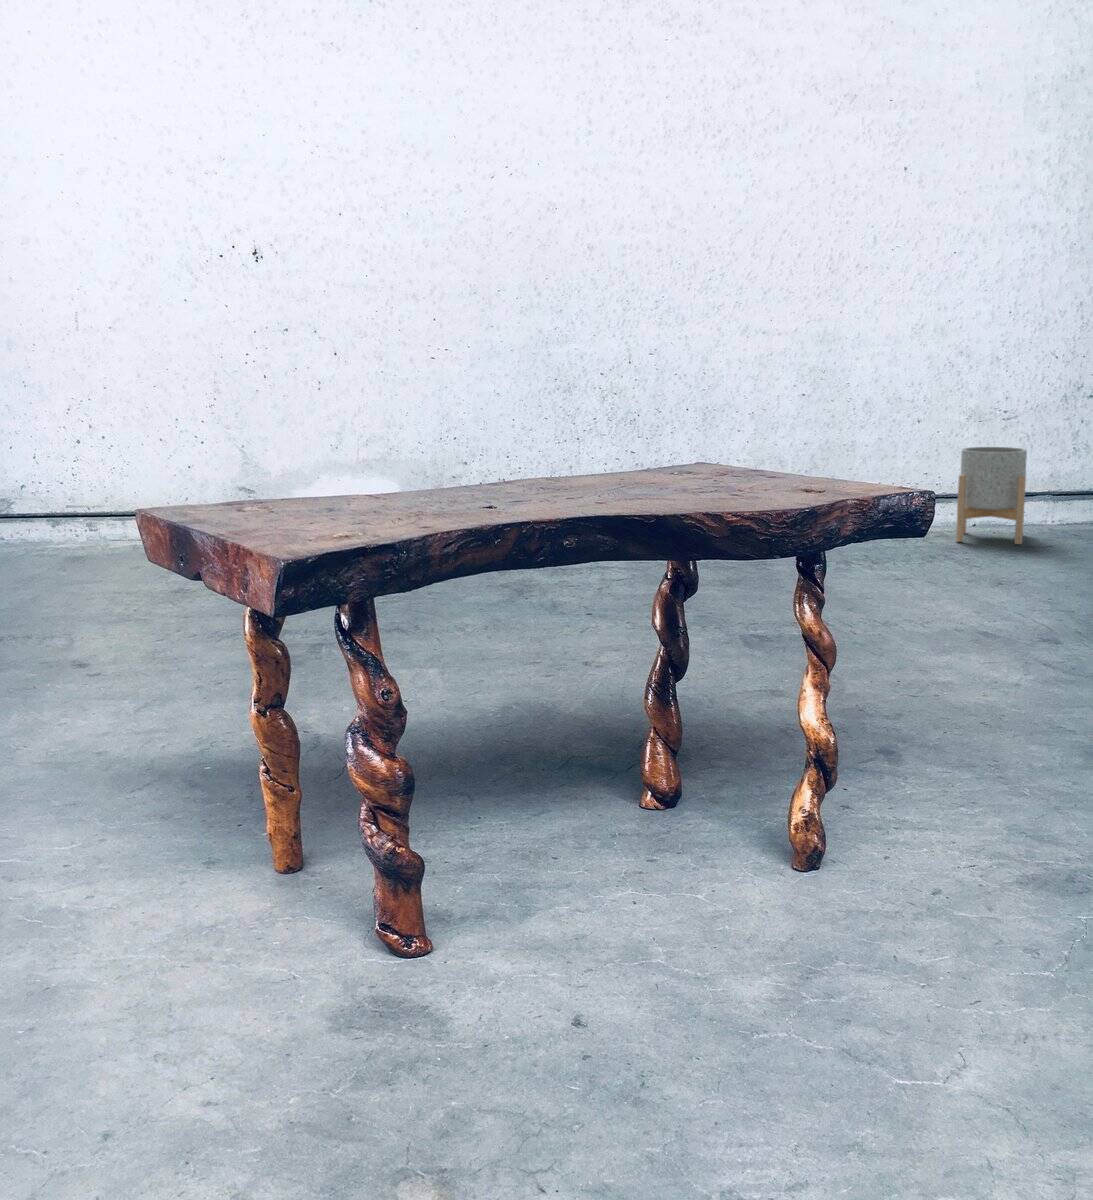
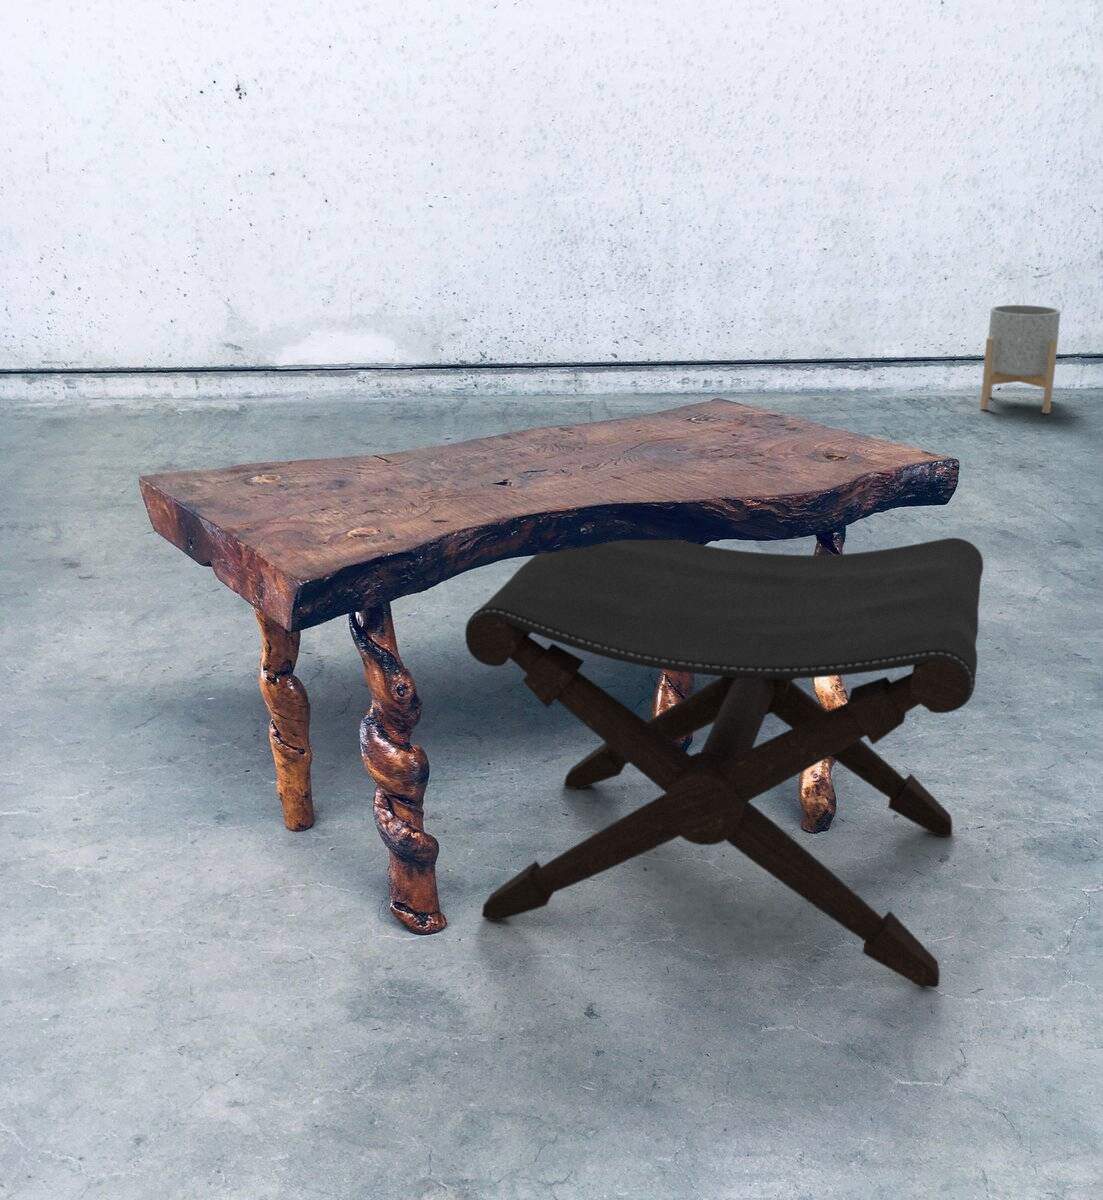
footstool: none [449,552,963,998] -> present [465,538,983,988]

